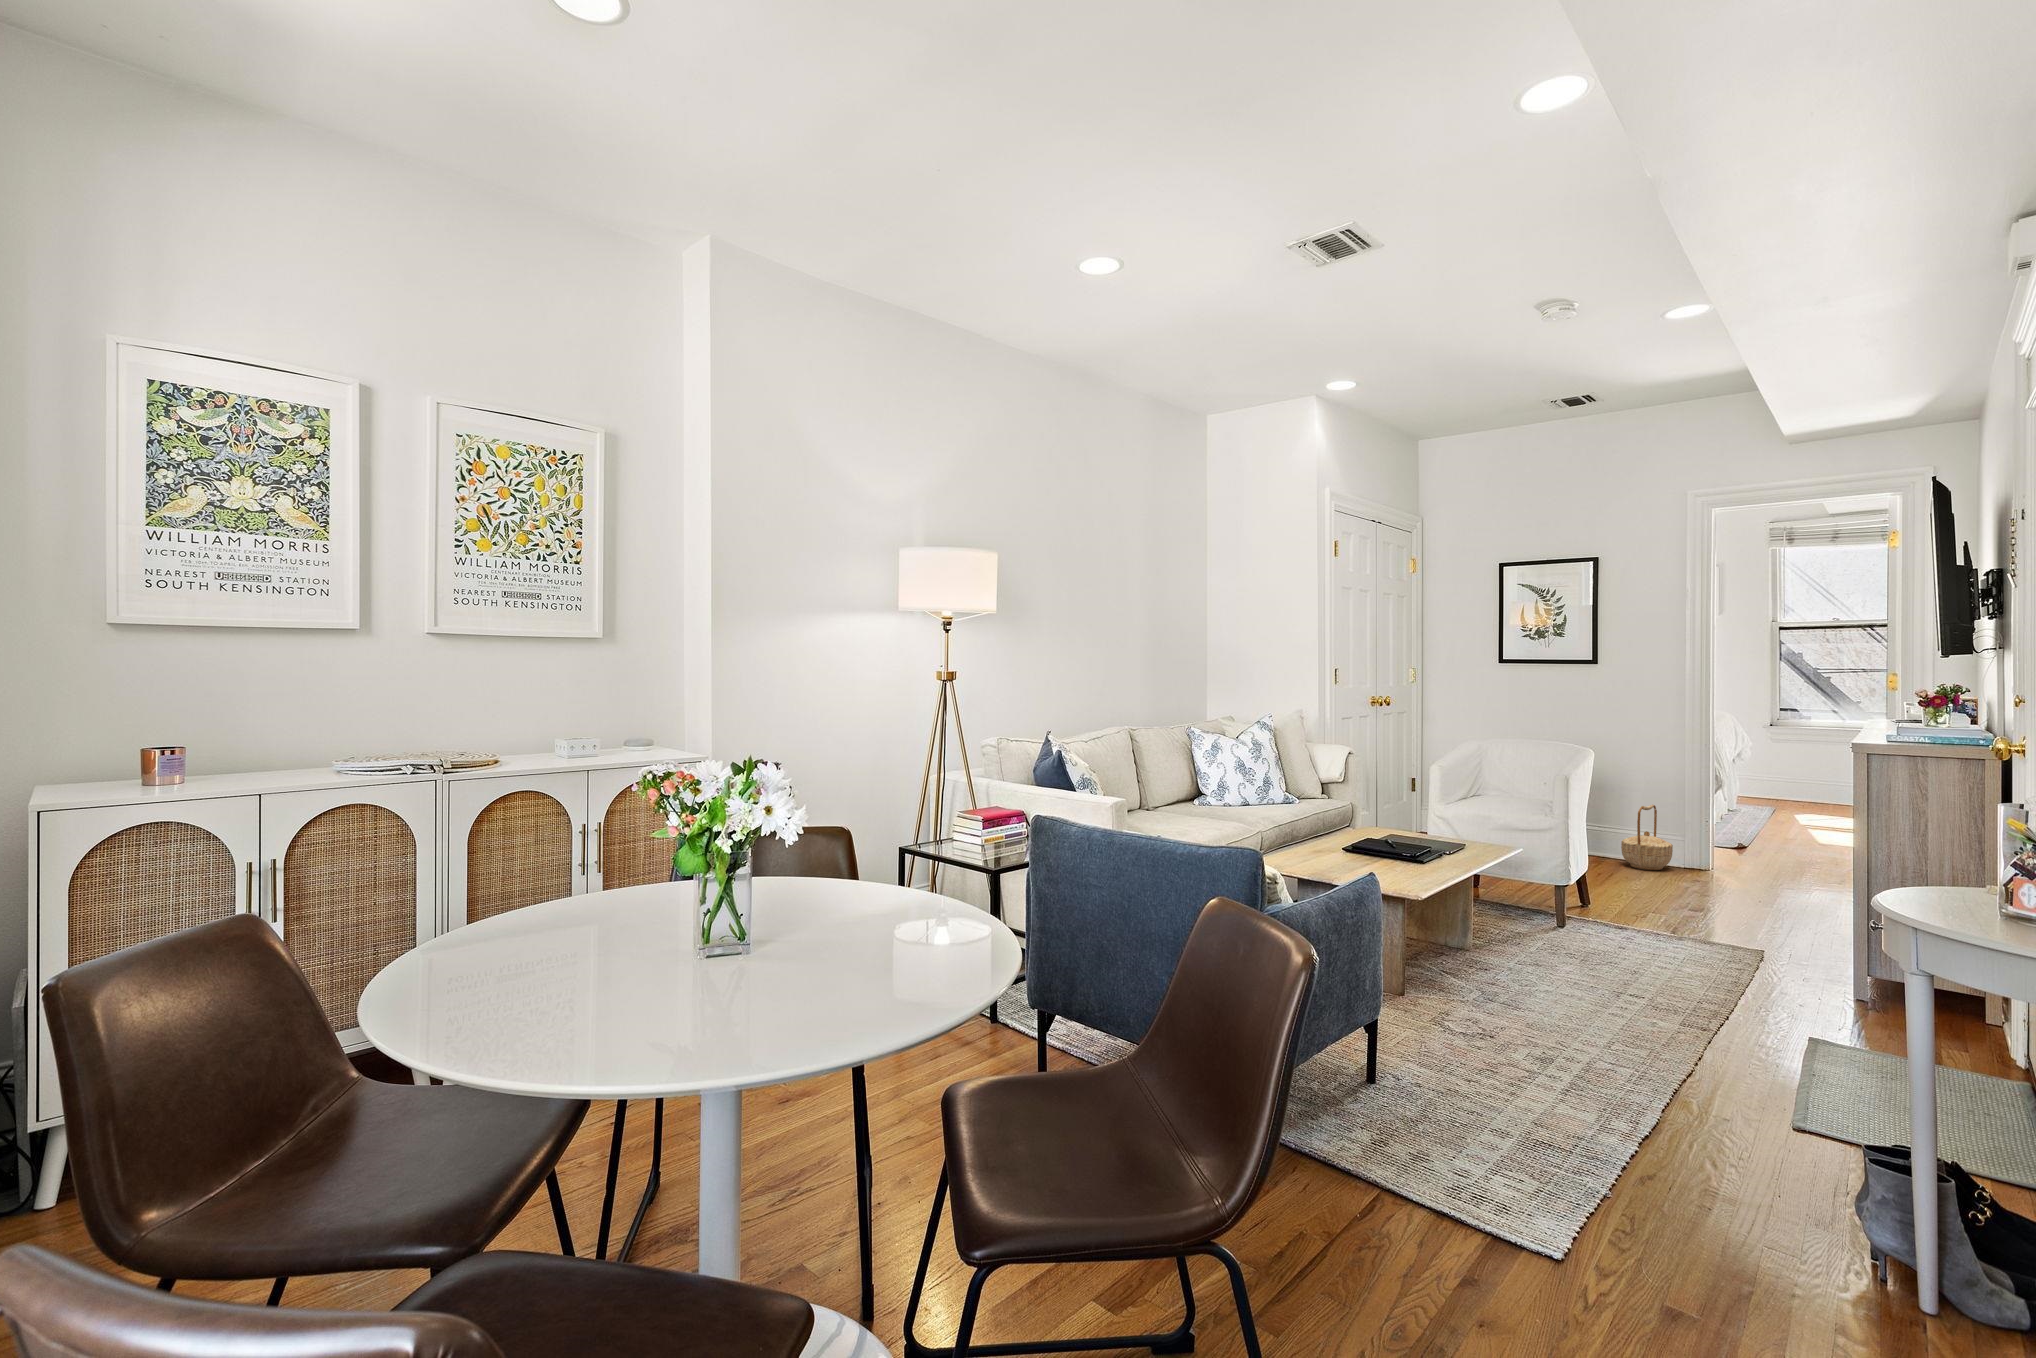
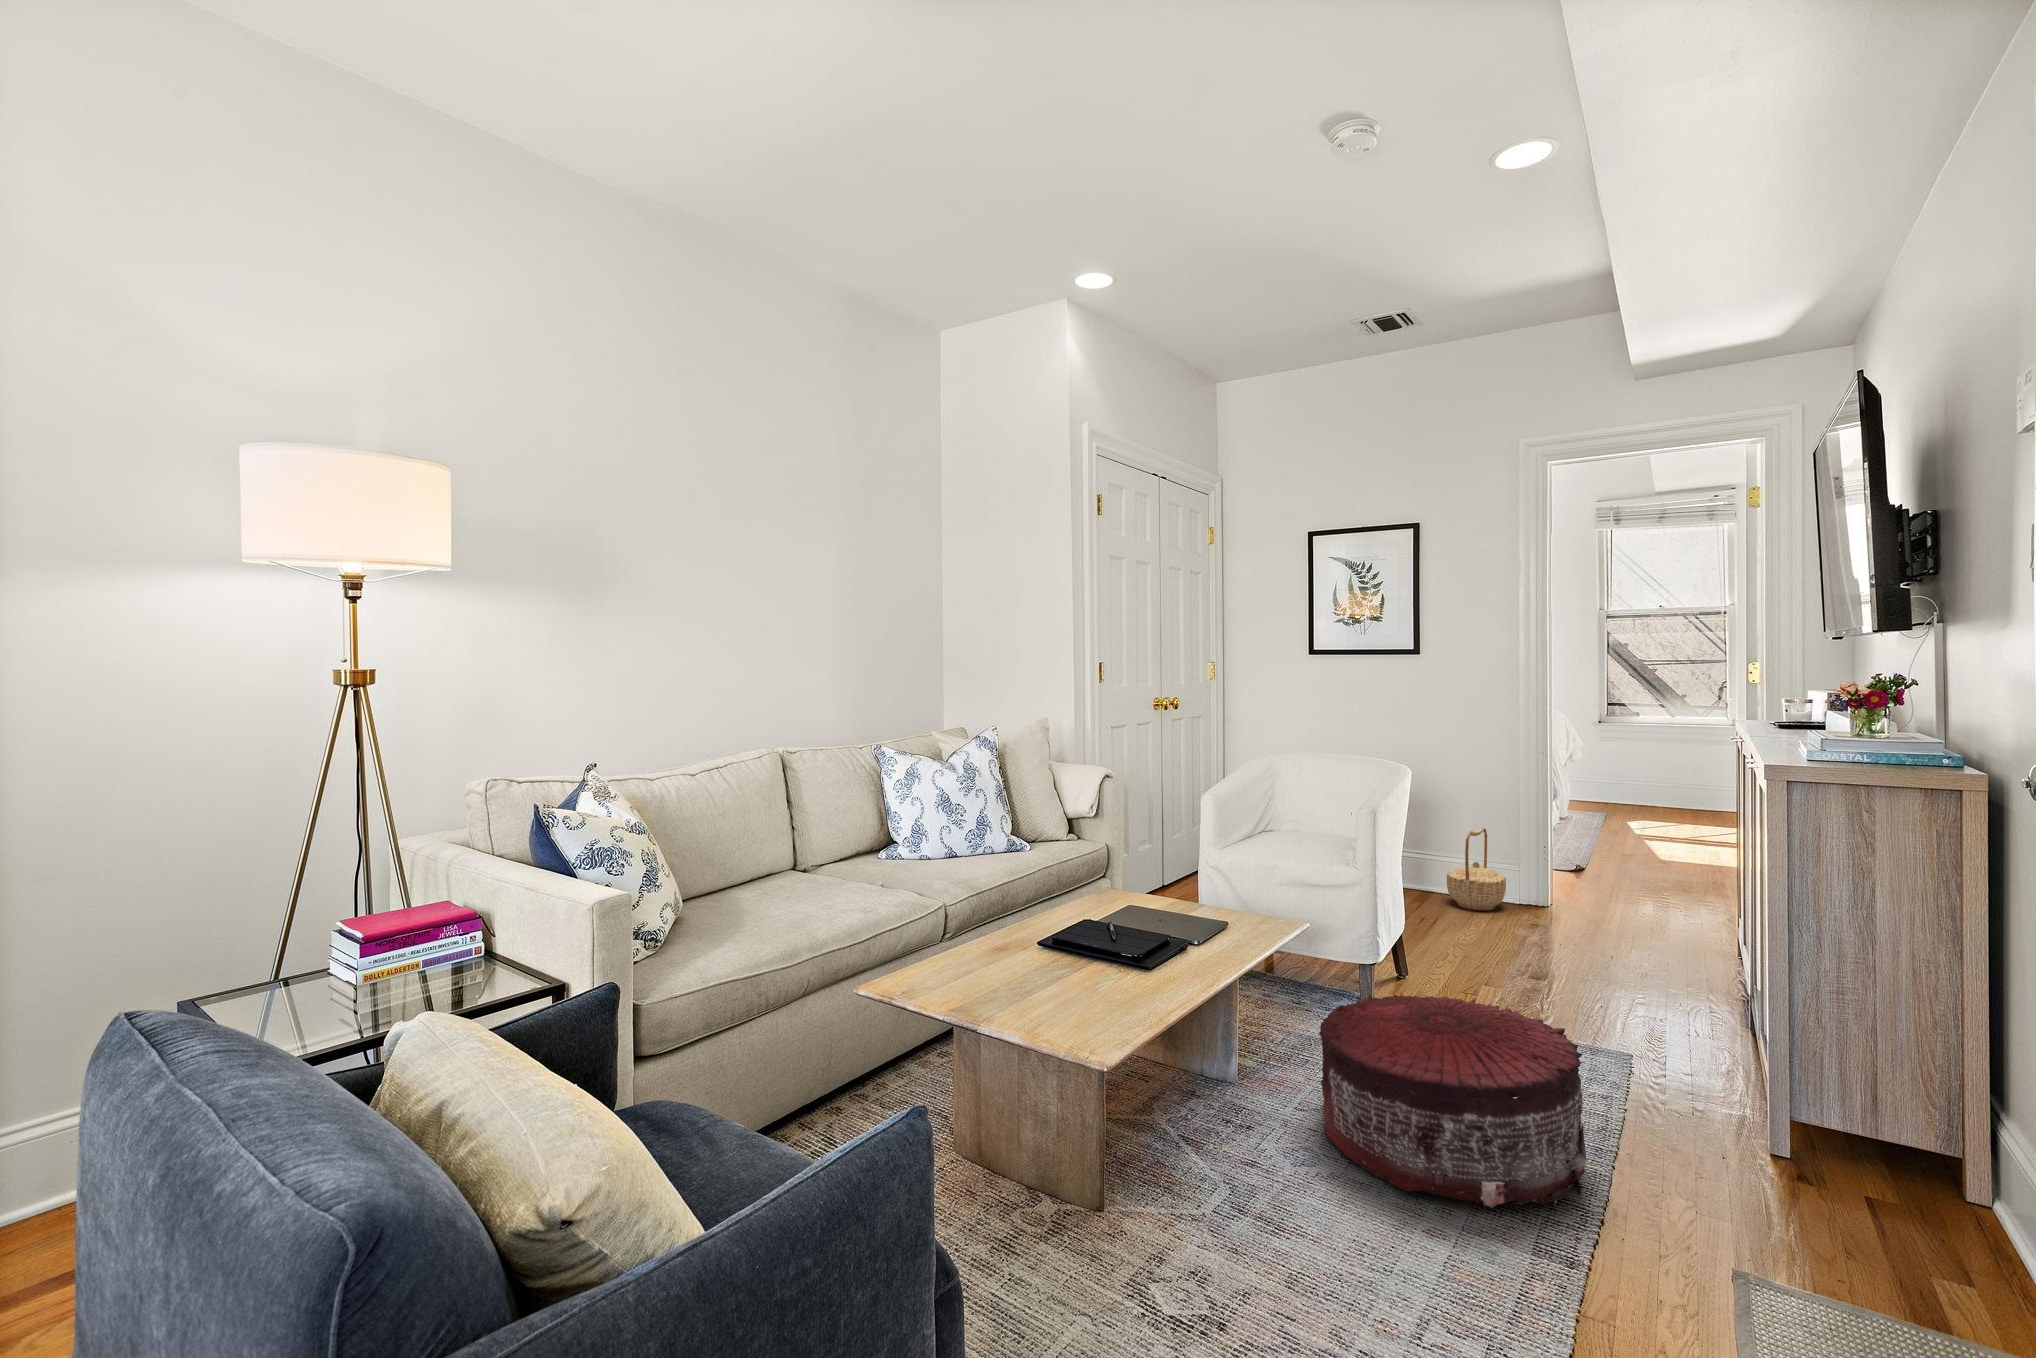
pouf: none [1532,891,1716,1009] -> present [1319,995,1586,1207]

